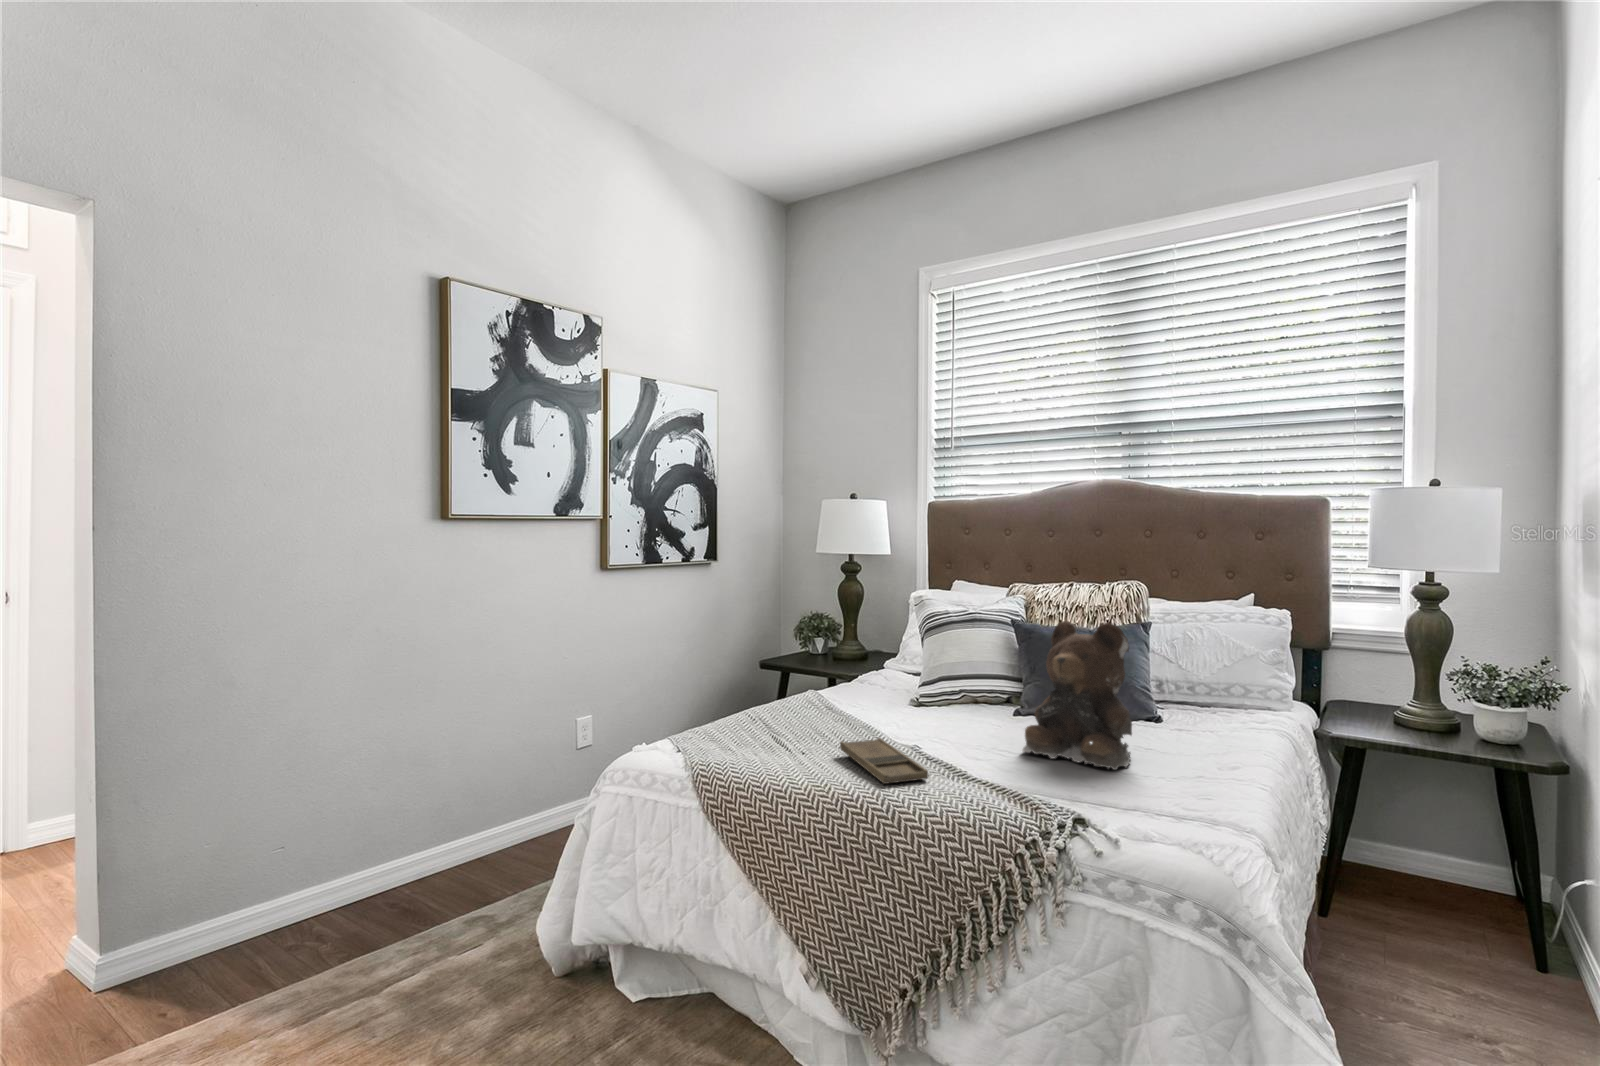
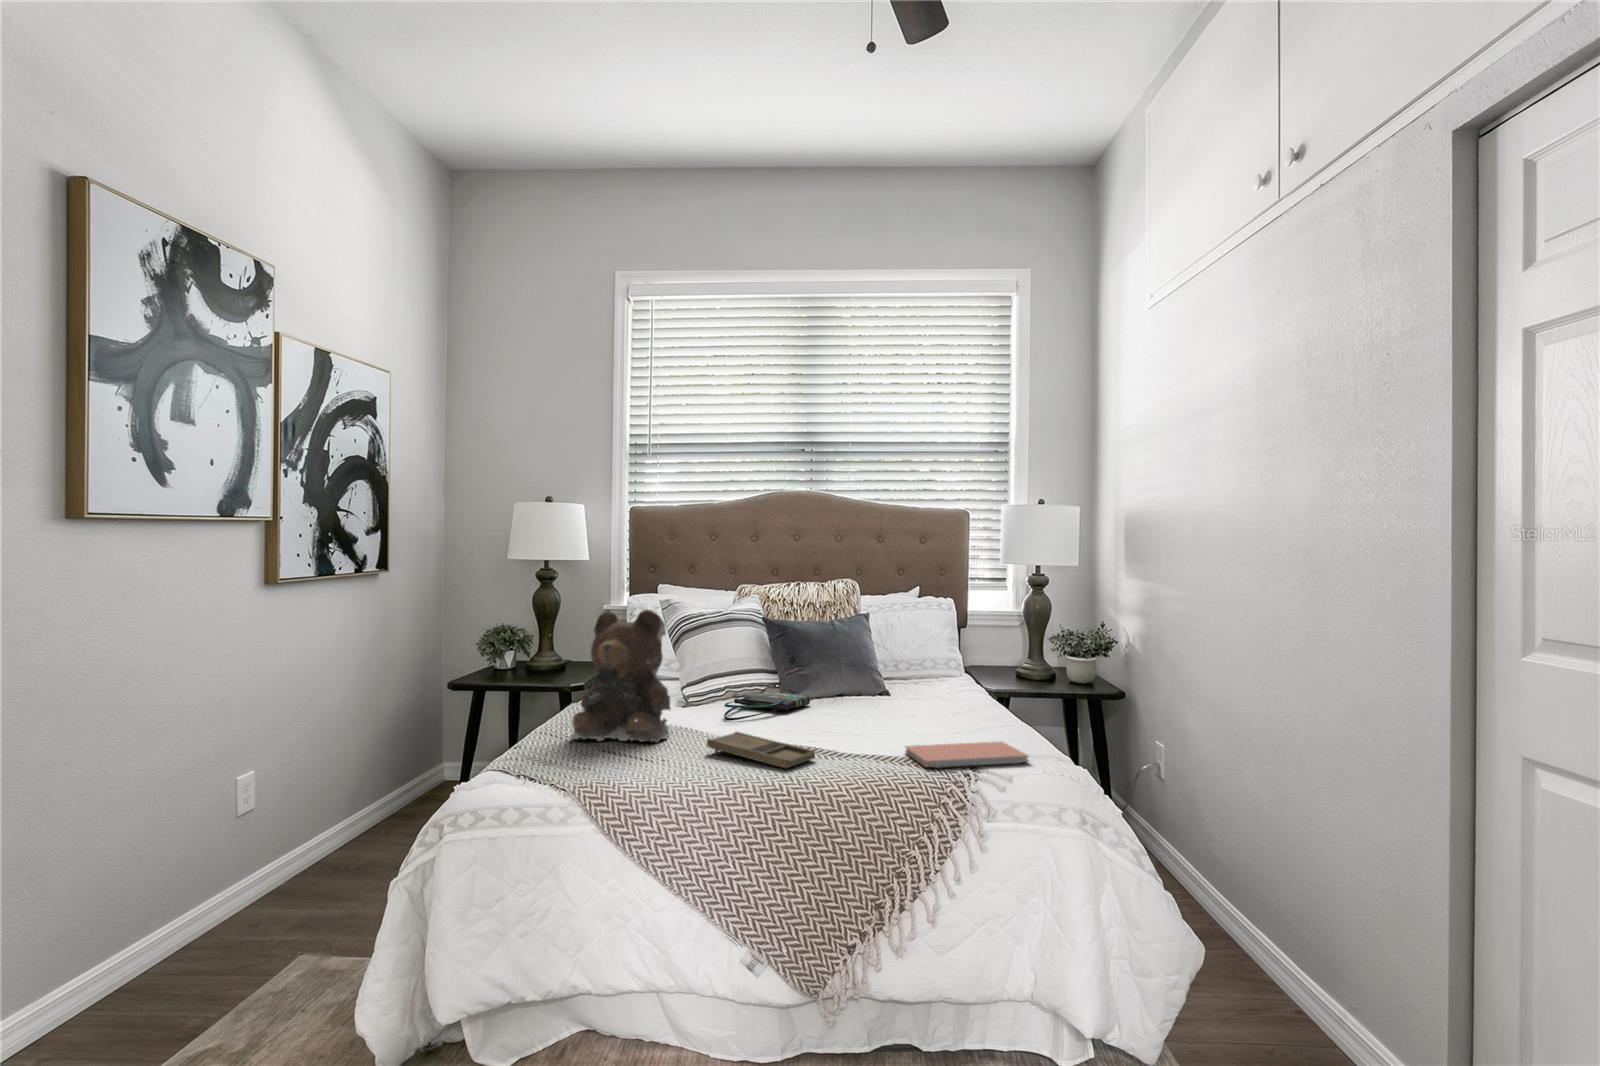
teddy bear: present [1022,621,1132,770] -> present [570,609,671,742]
tote bag: none [912,700,1024,726] -> present [724,692,810,721]
notebook: none [1031,781,1171,827] -> present [905,741,1028,768]

